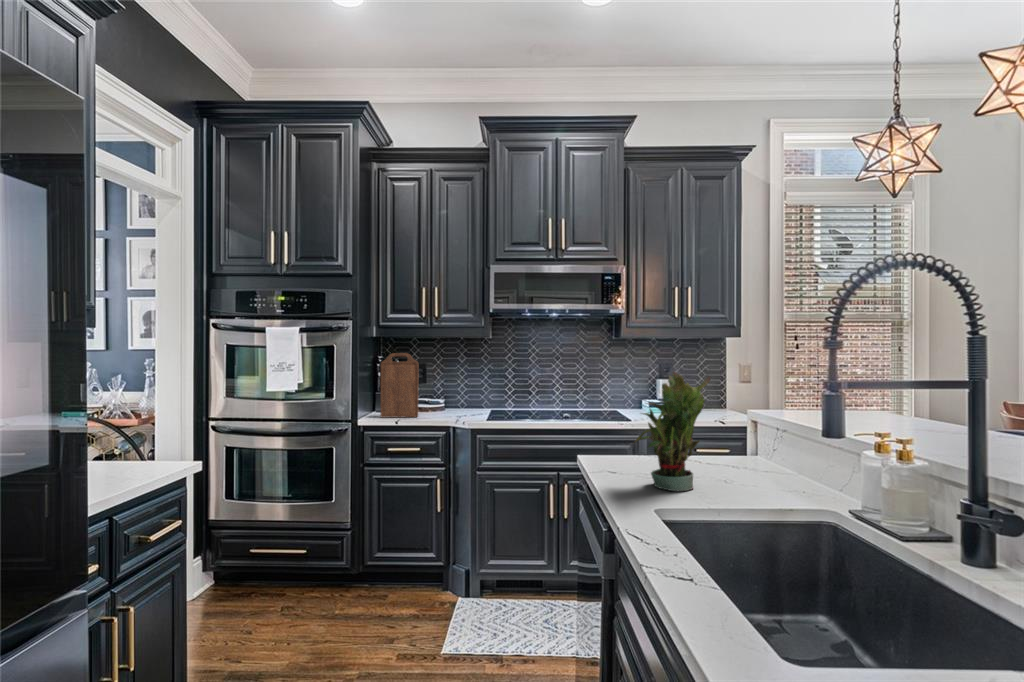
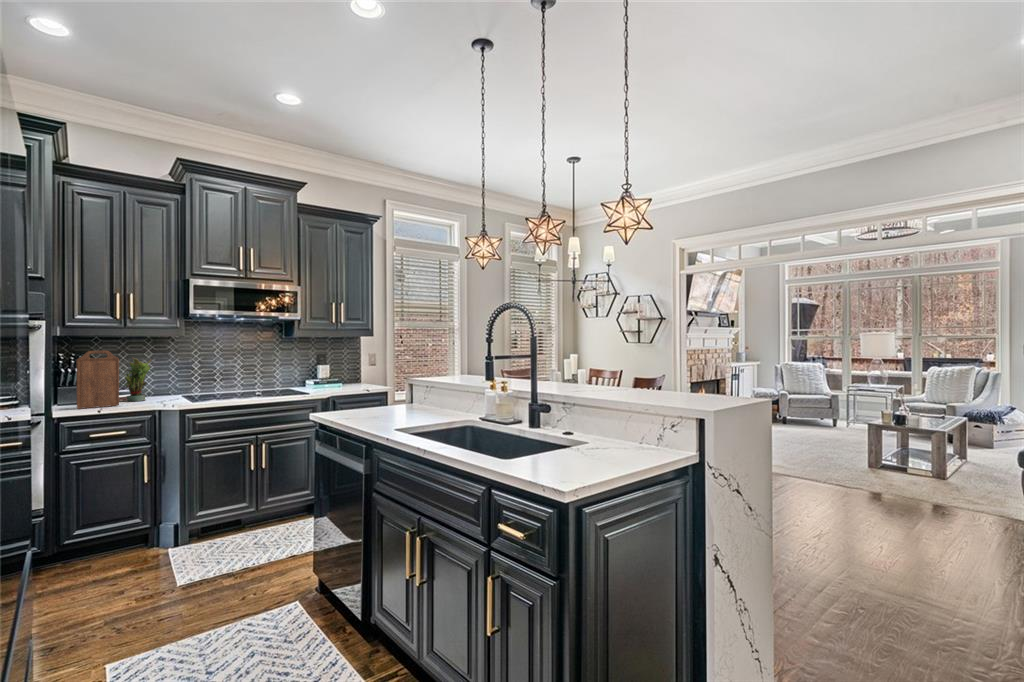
potted plant: present [635,372,710,491] -> present [119,358,152,401]

